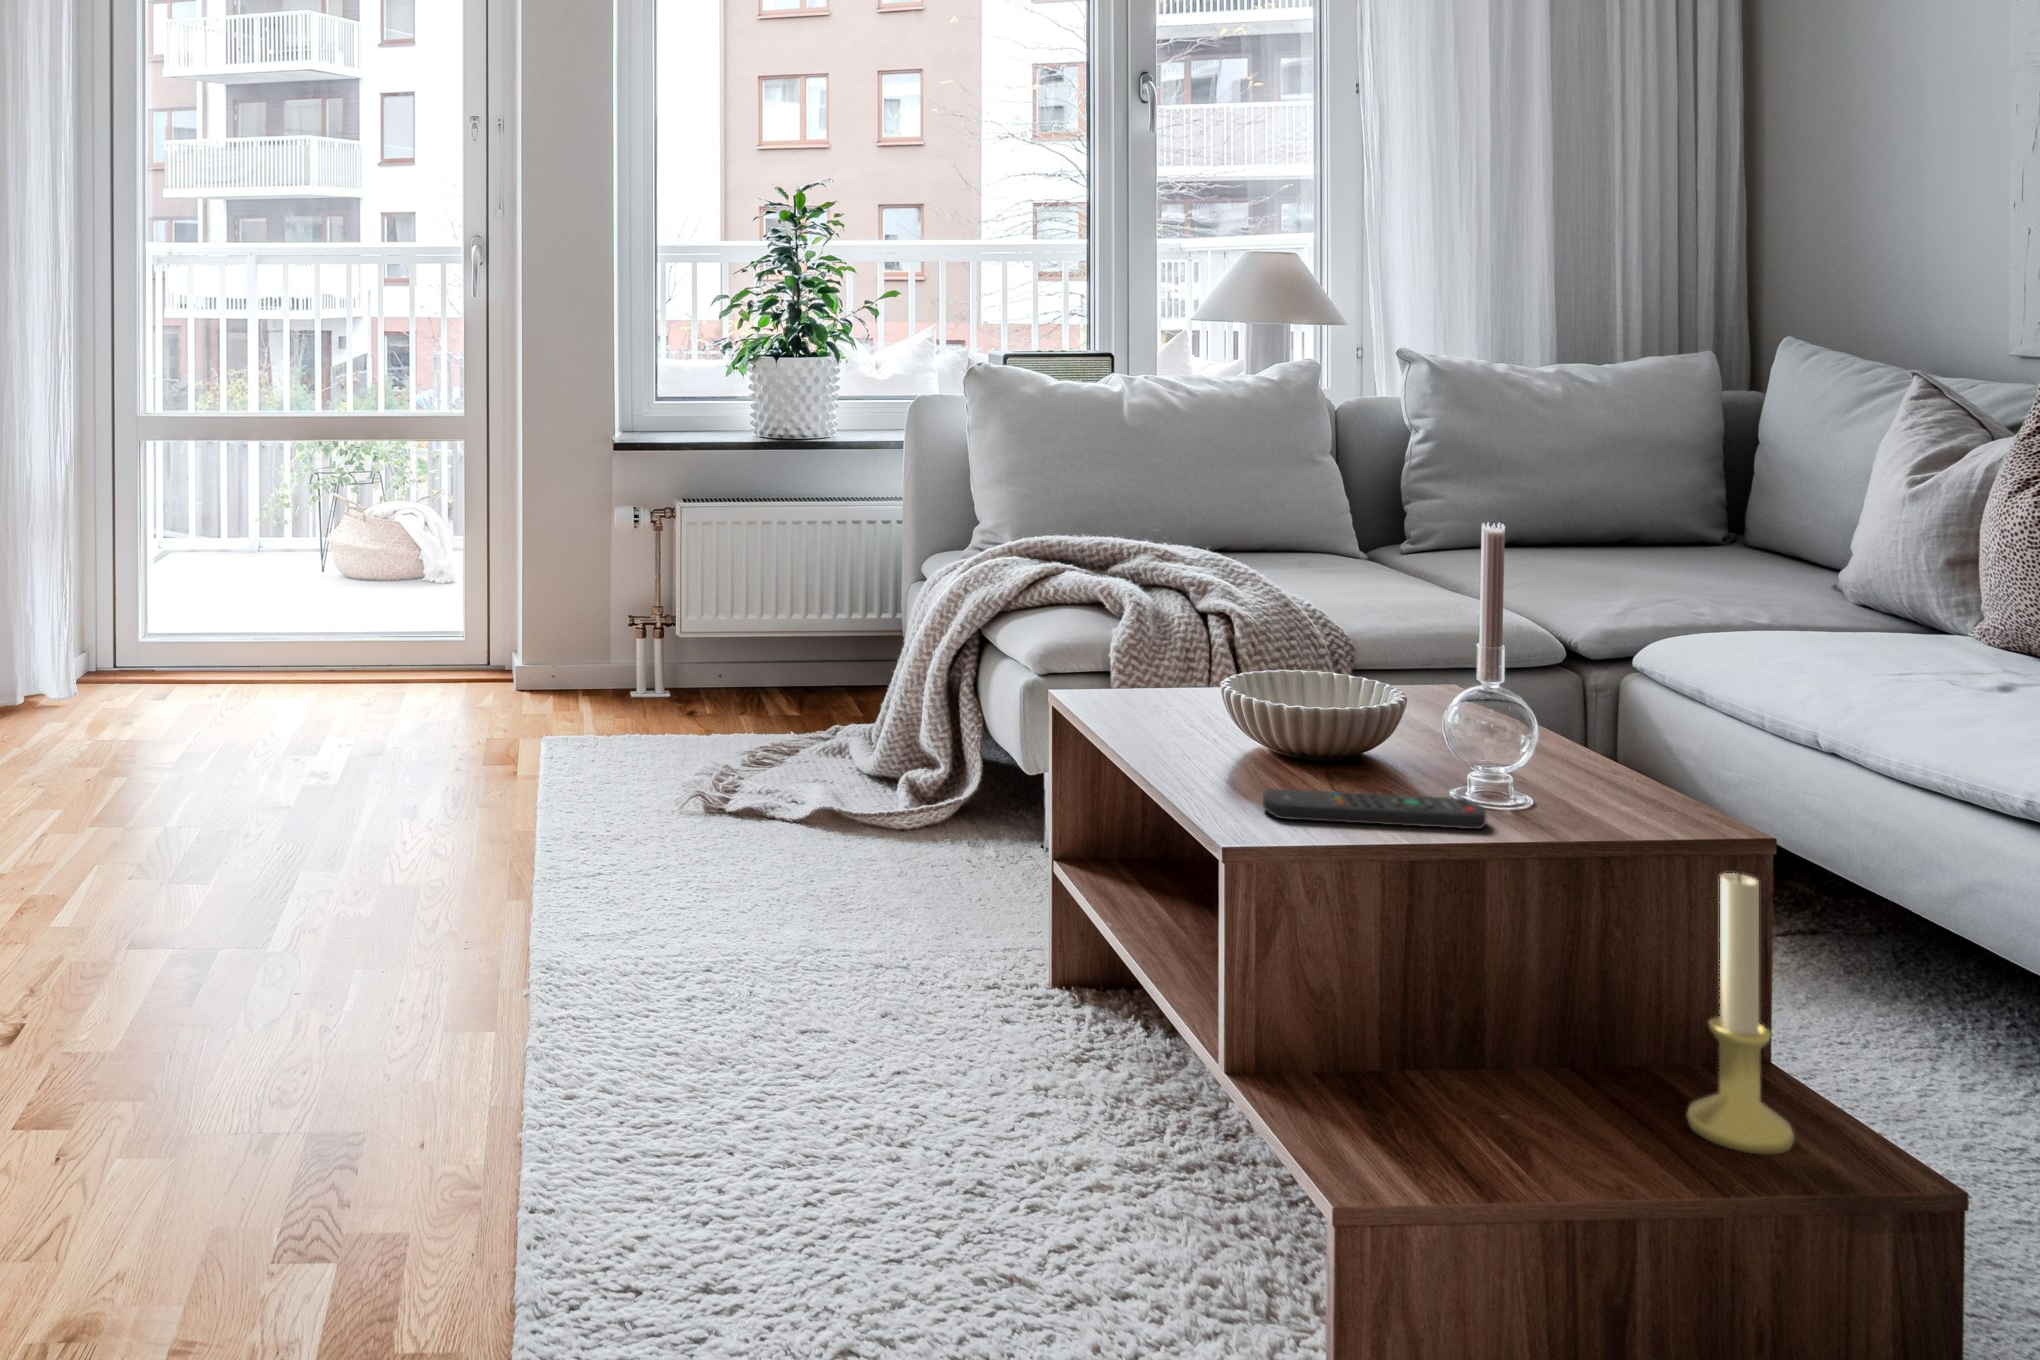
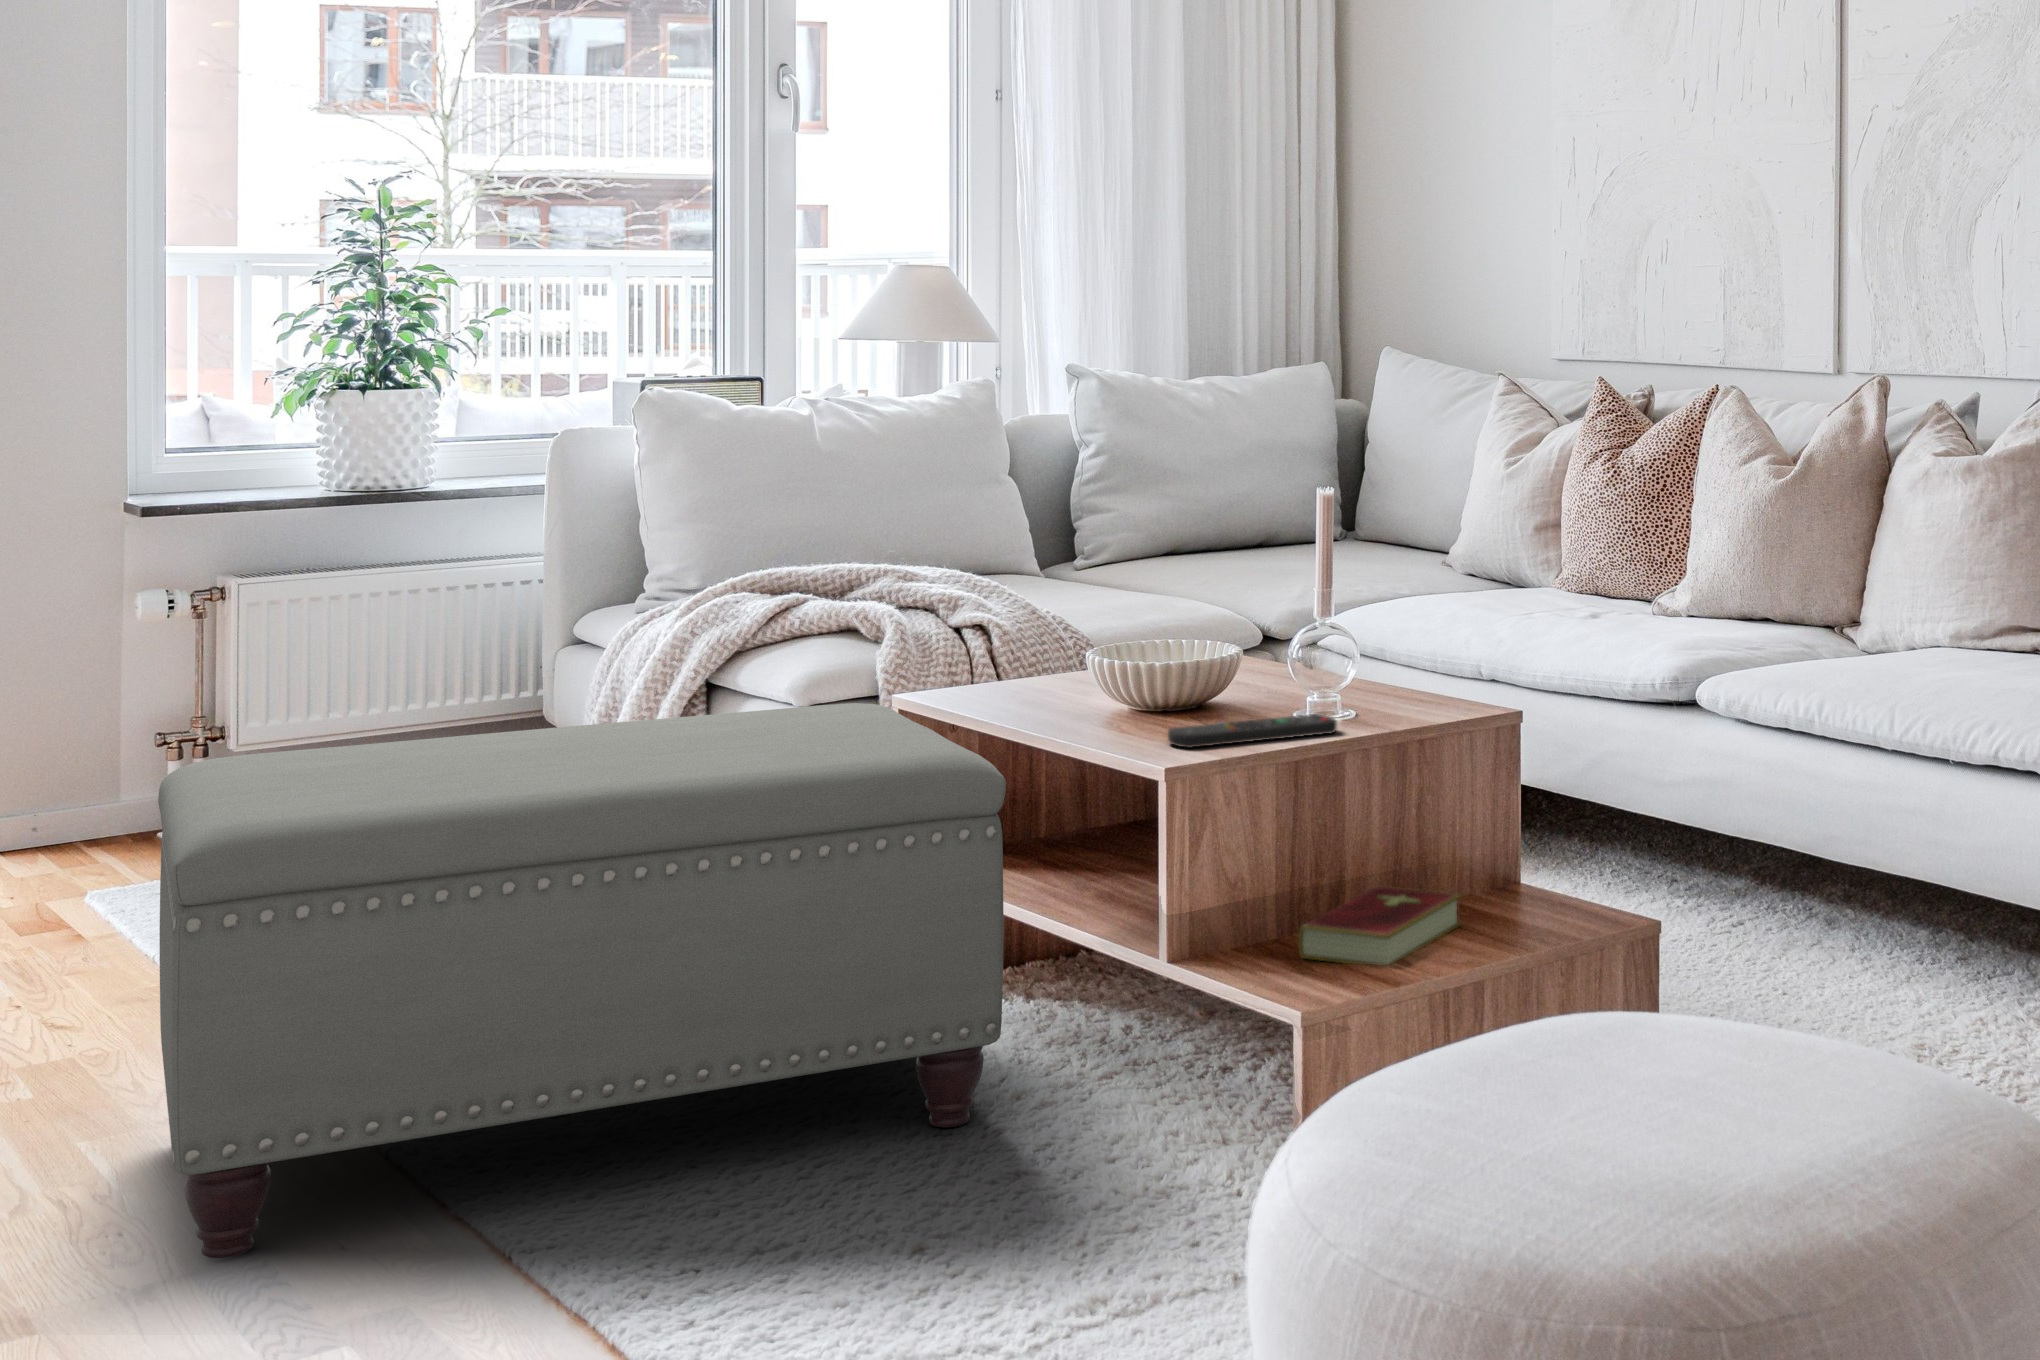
ottoman: none [289,677,1044,1186] -> present [158,703,1006,1258]
candle holder: present [1687,869,1794,1155] -> none [1492,717,1559,921]
hardcover book: none [1370,1040,1630,1180] -> present [1298,886,1460,966]

